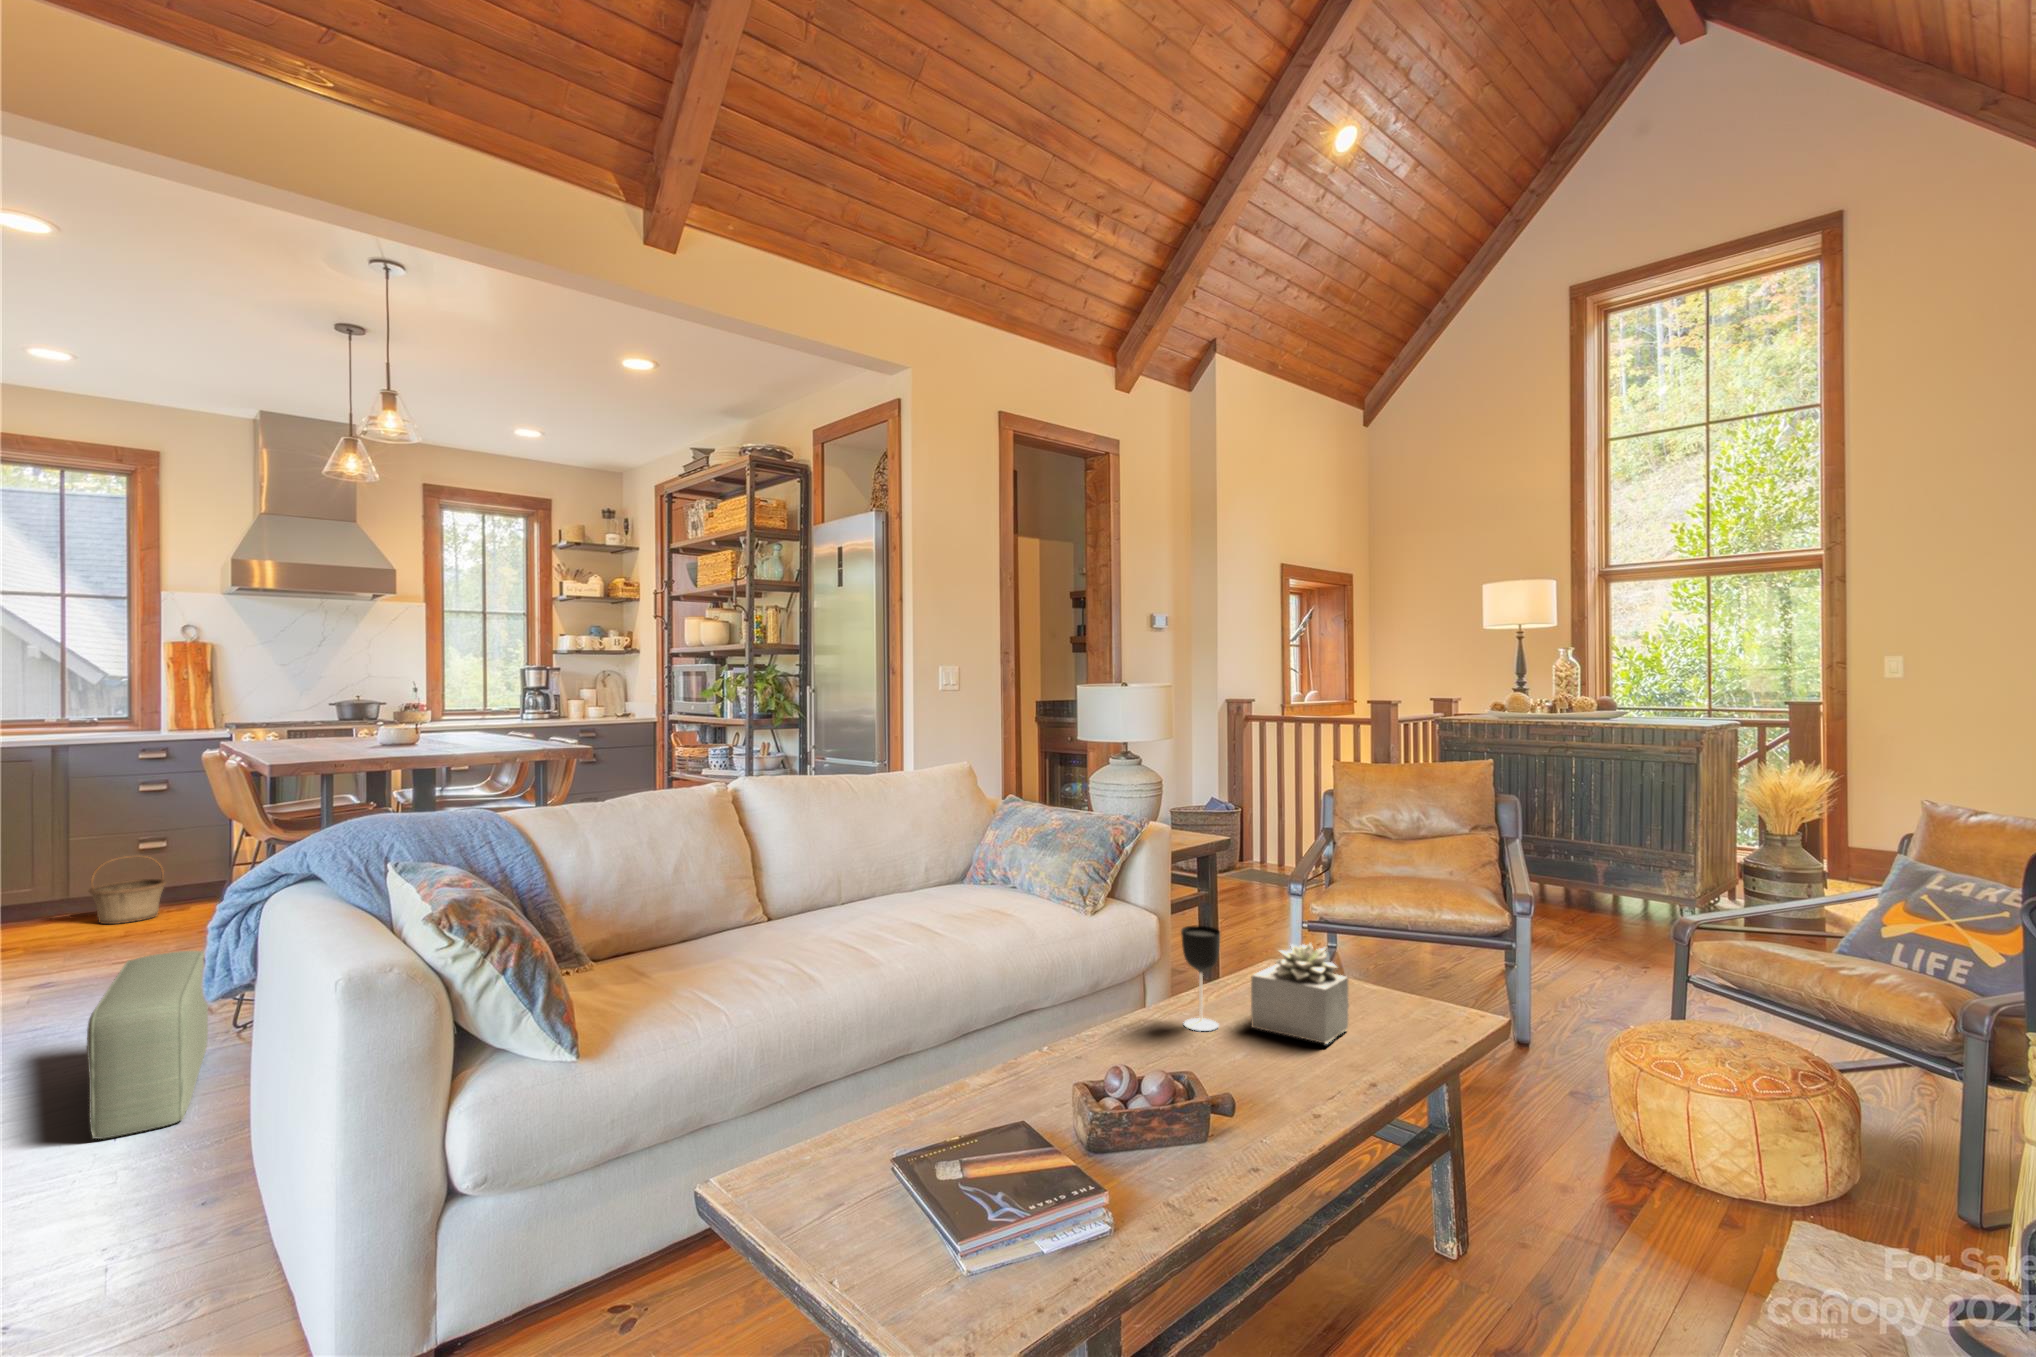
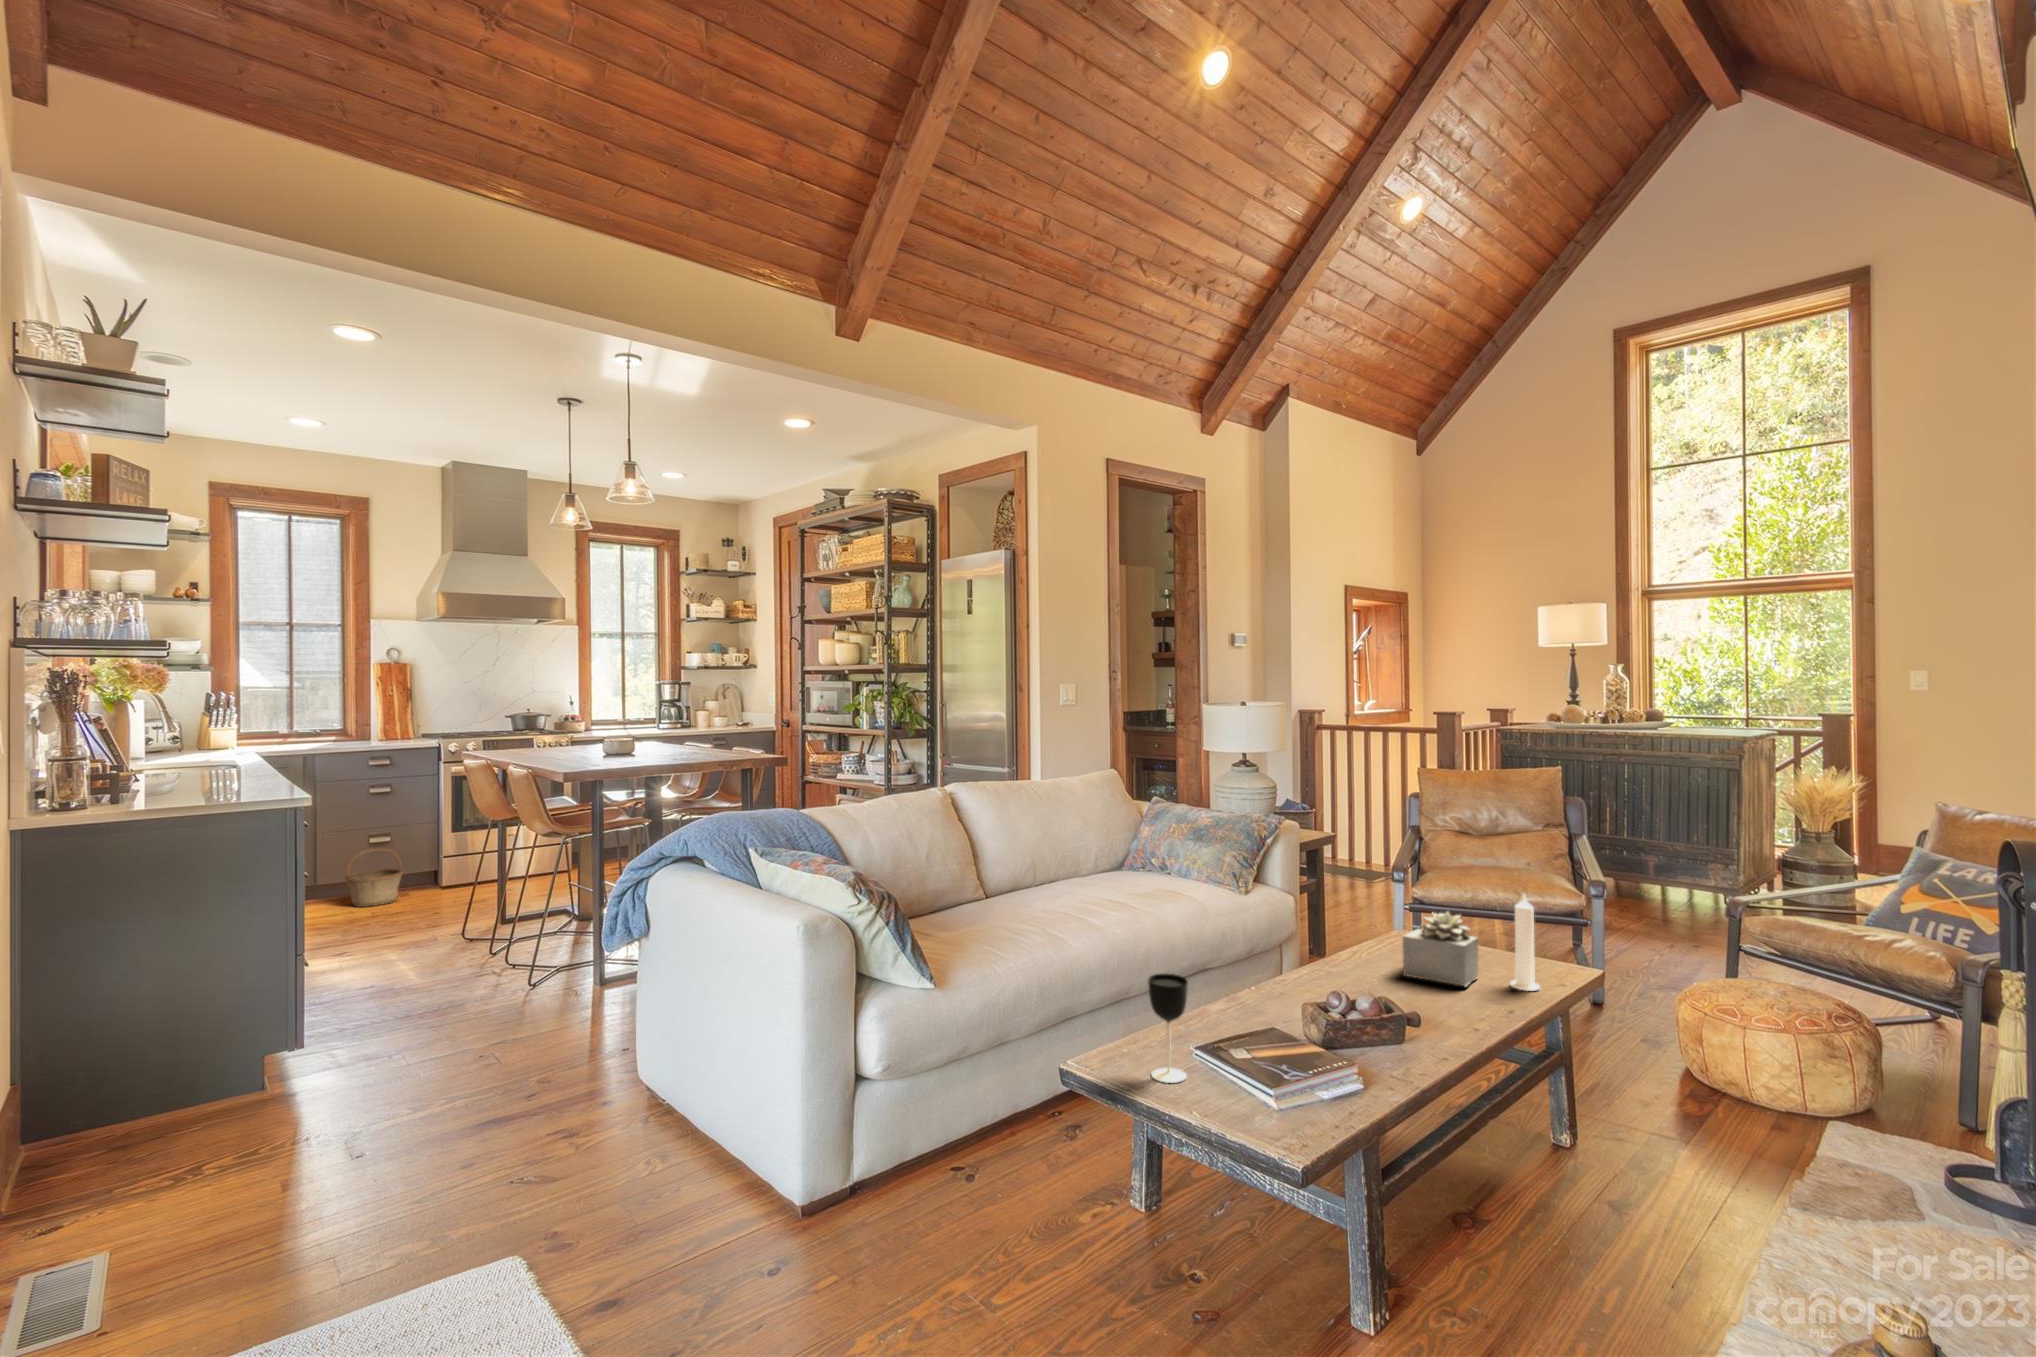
candle: none [1386,920,1424,1050] -> present [1510,894,1540,991]
wine glass: present [1181,926,1220,1031] -> present [1148,974,1188,1083]
pouf: present [87,951,208,1139] -> none [466,923,546,1064]

